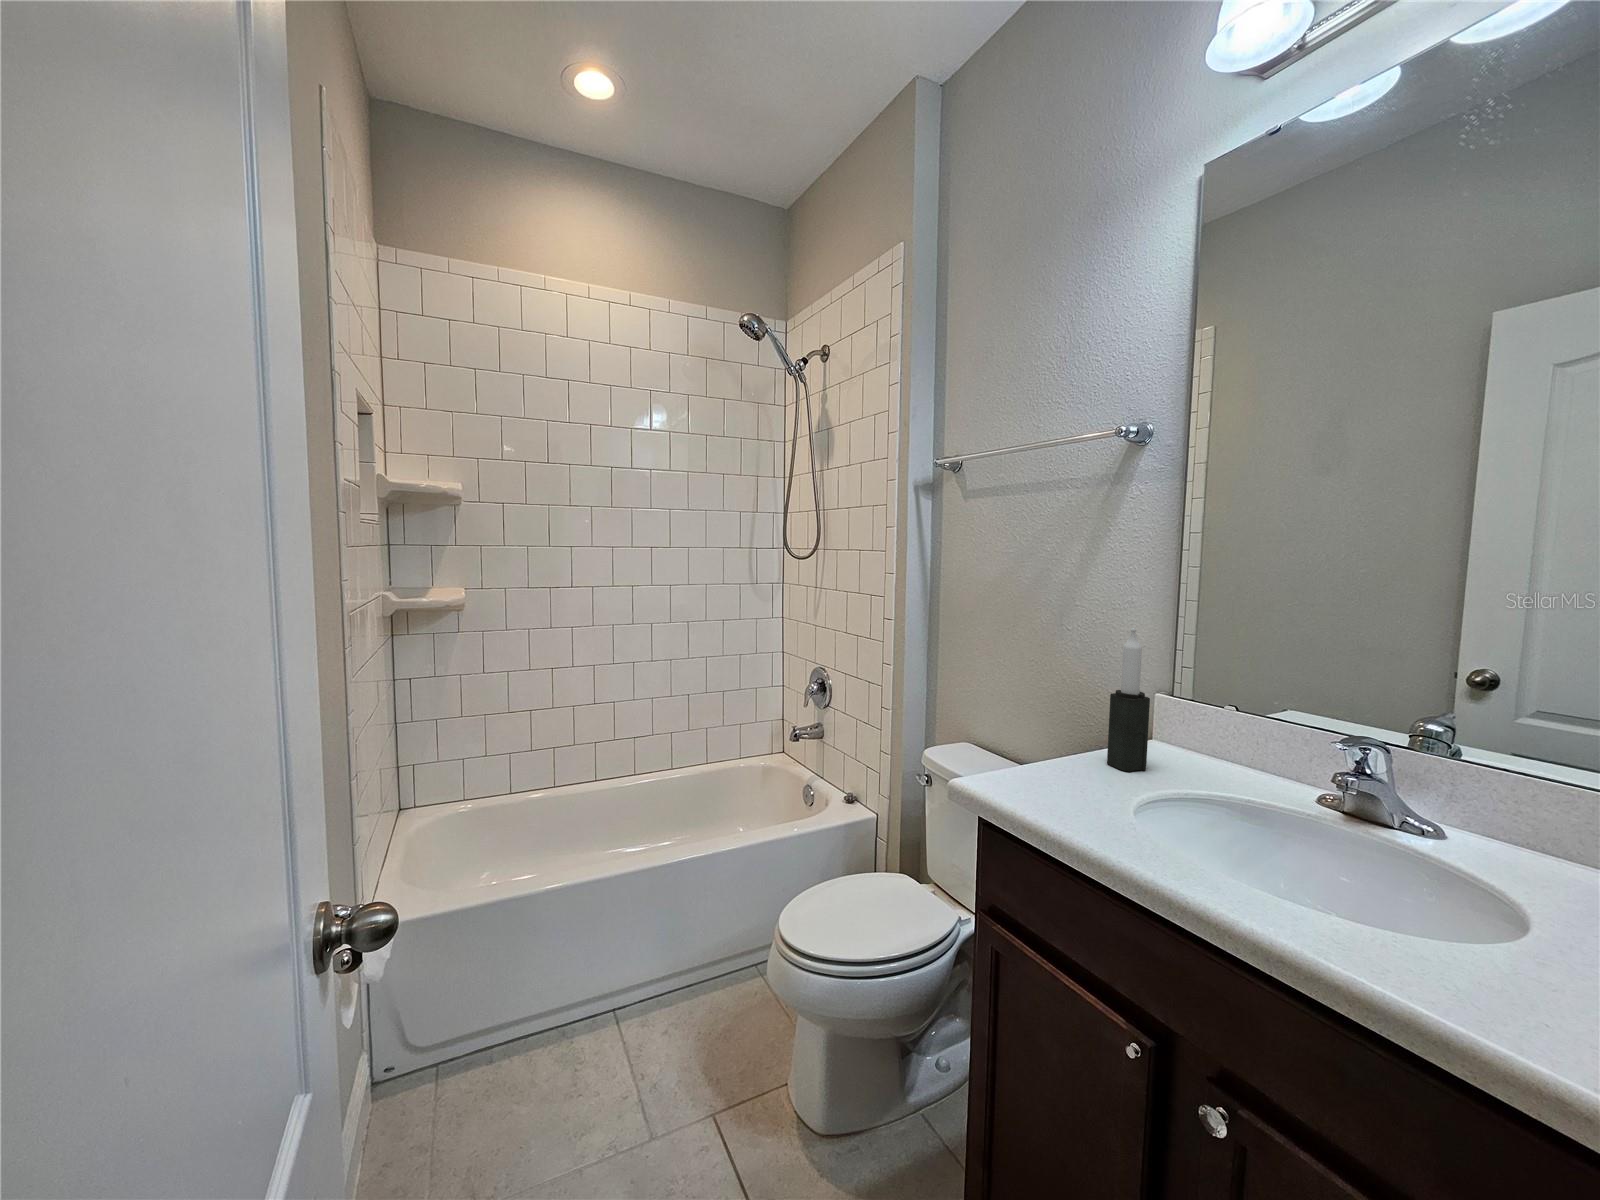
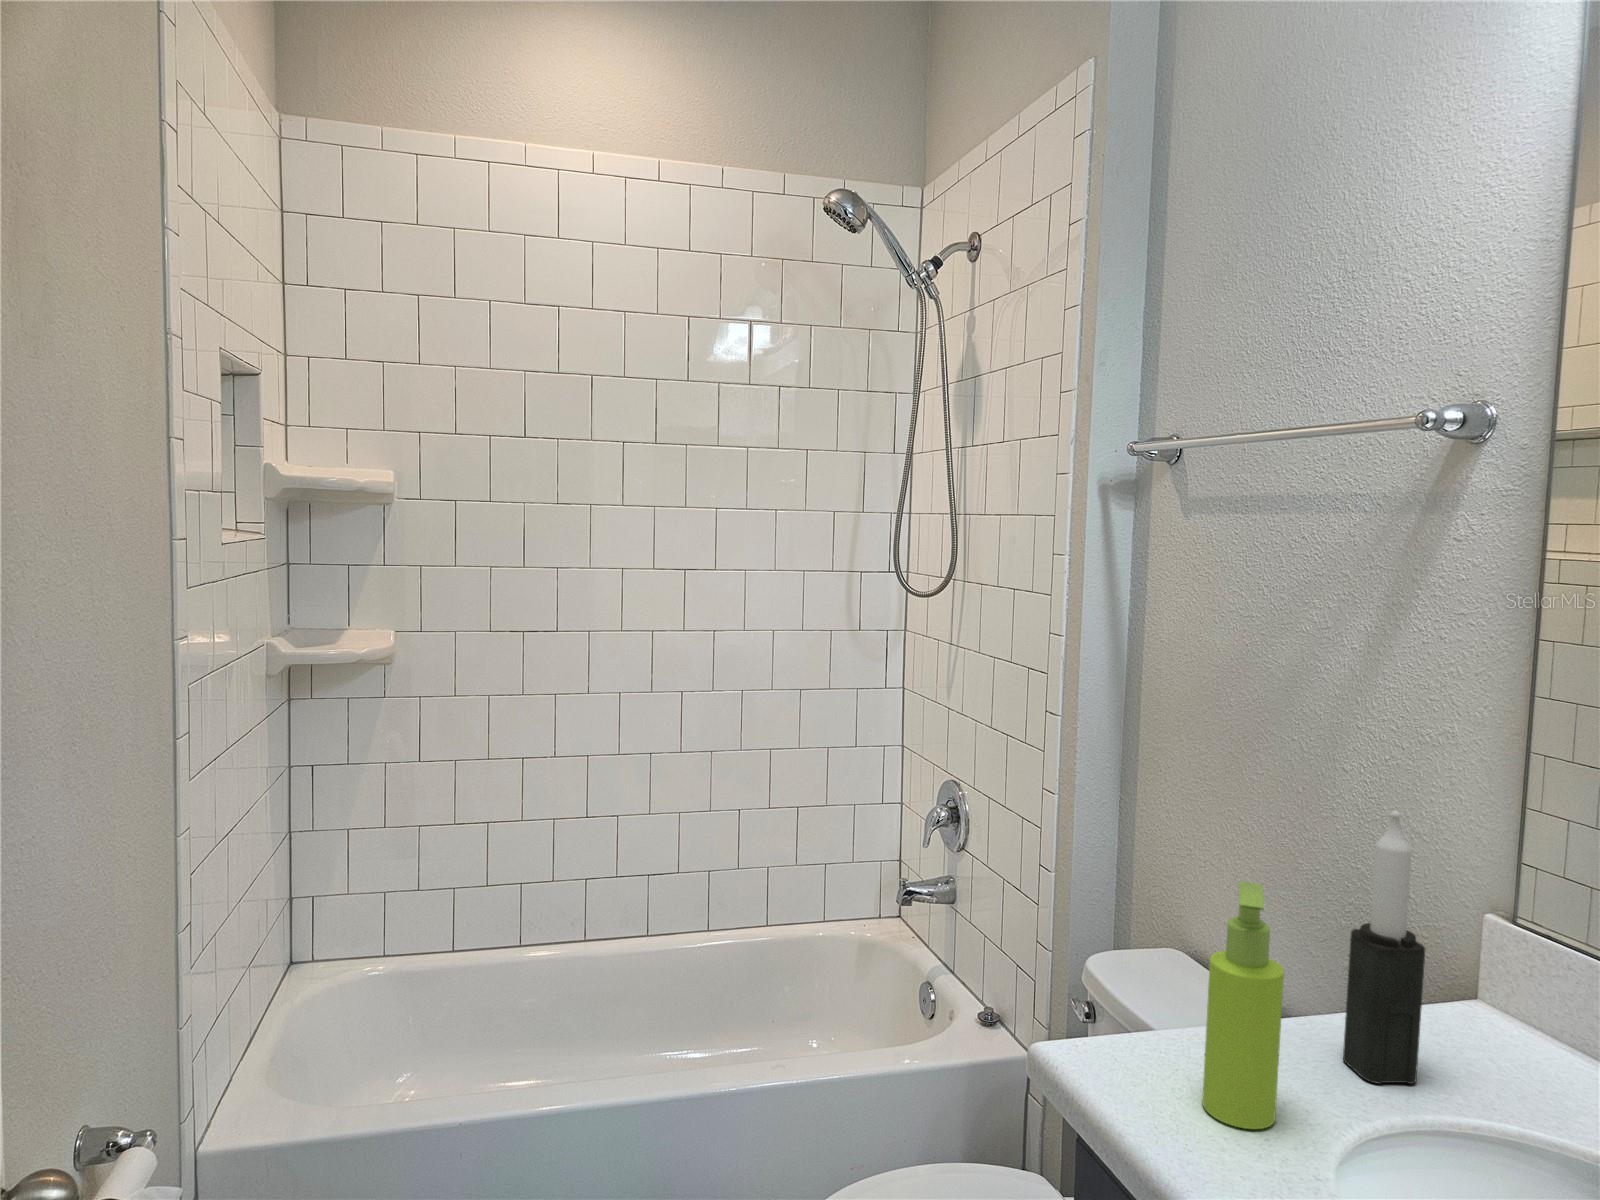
soap dispenser: none [1054,665,1098,795] -> present [1202,881,1284,1129]

